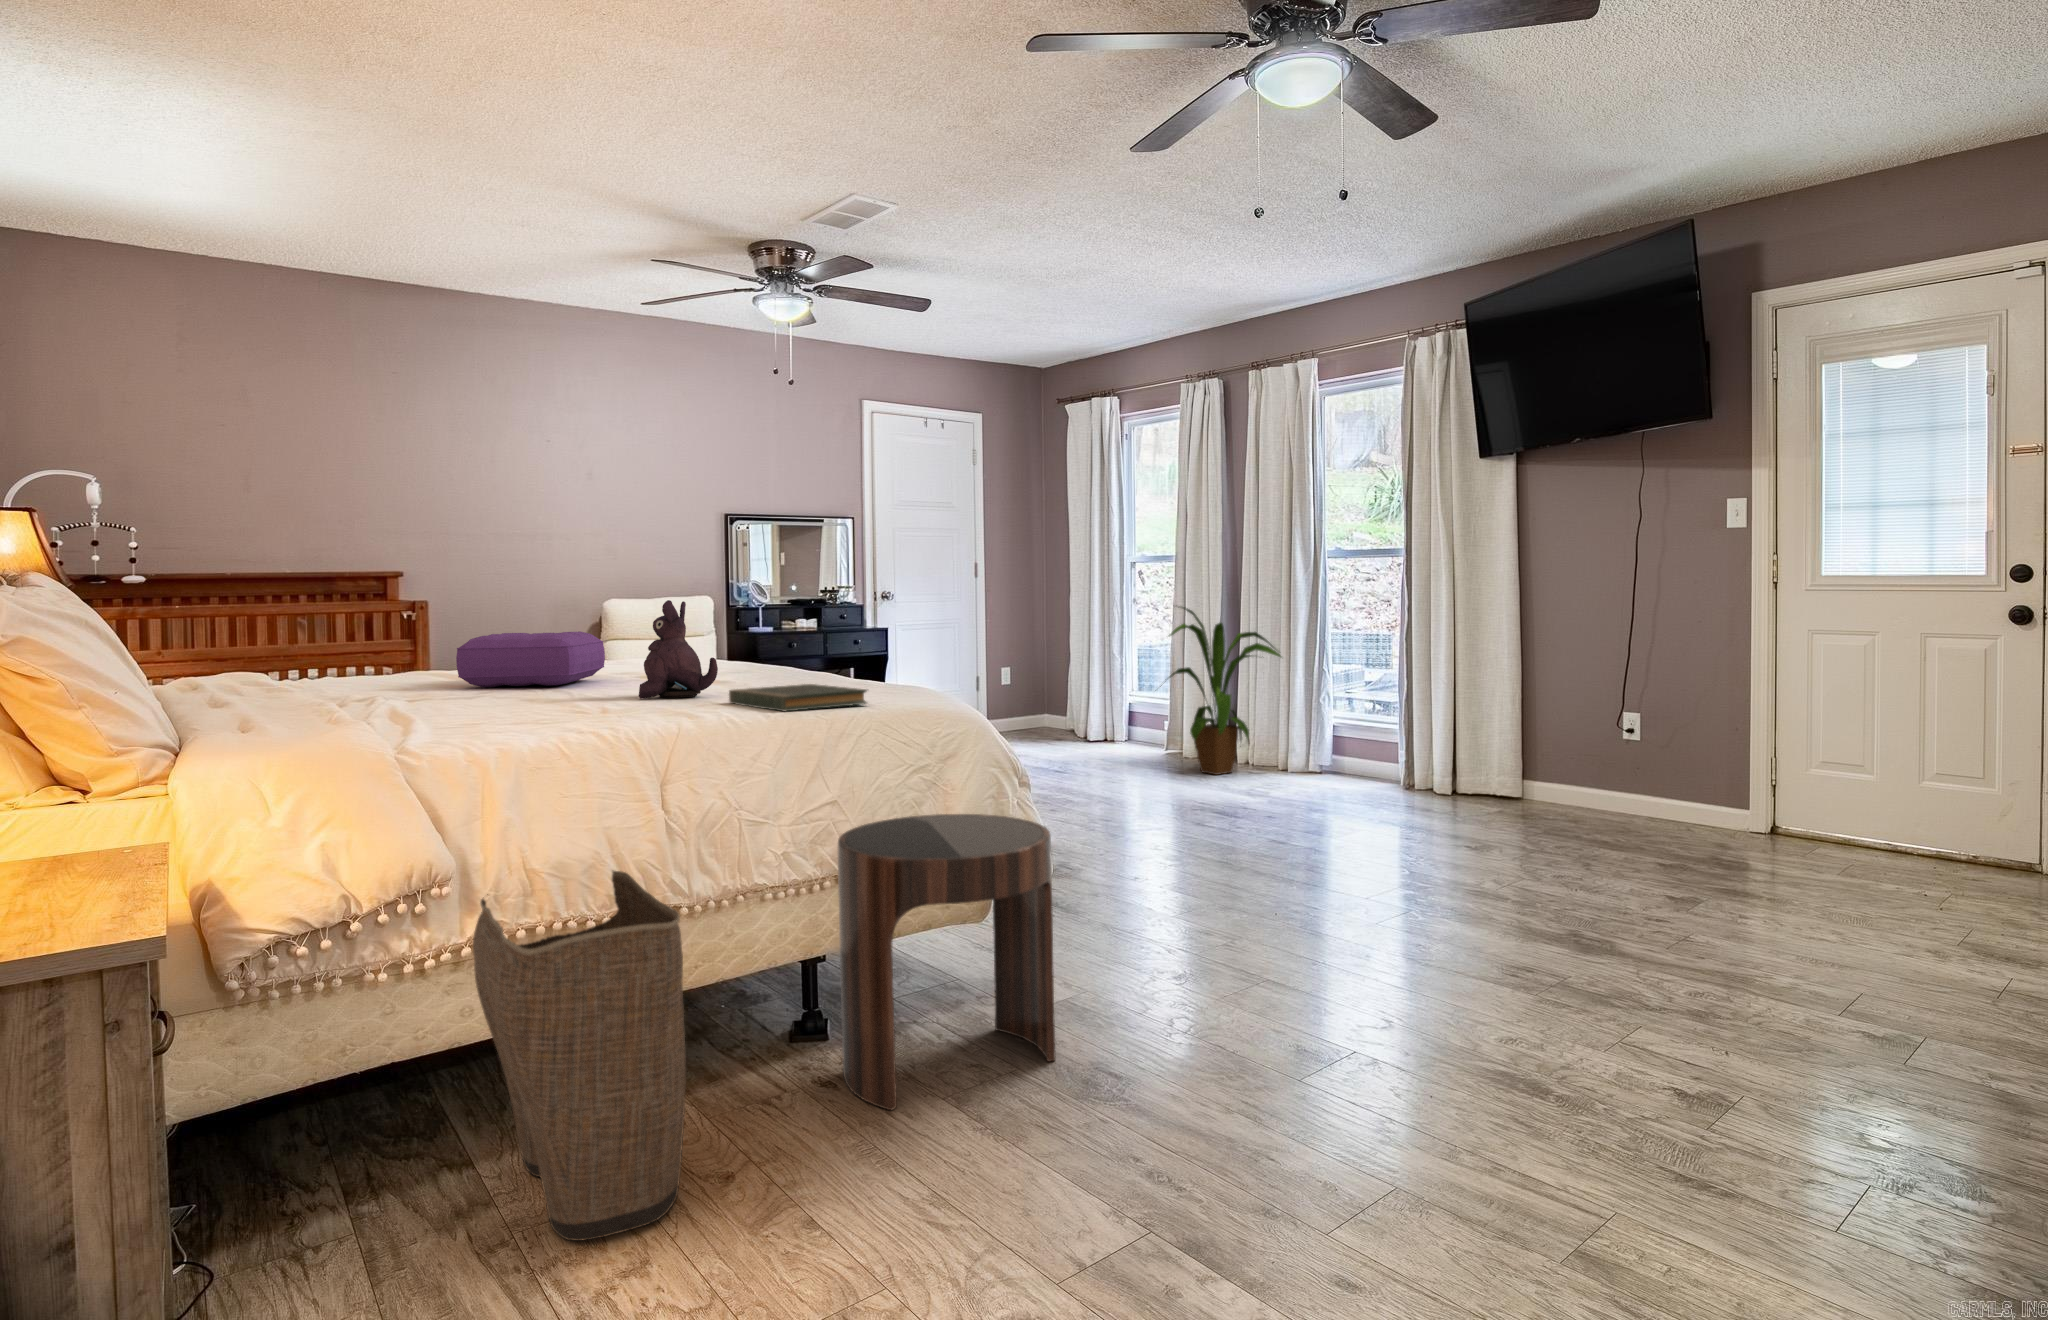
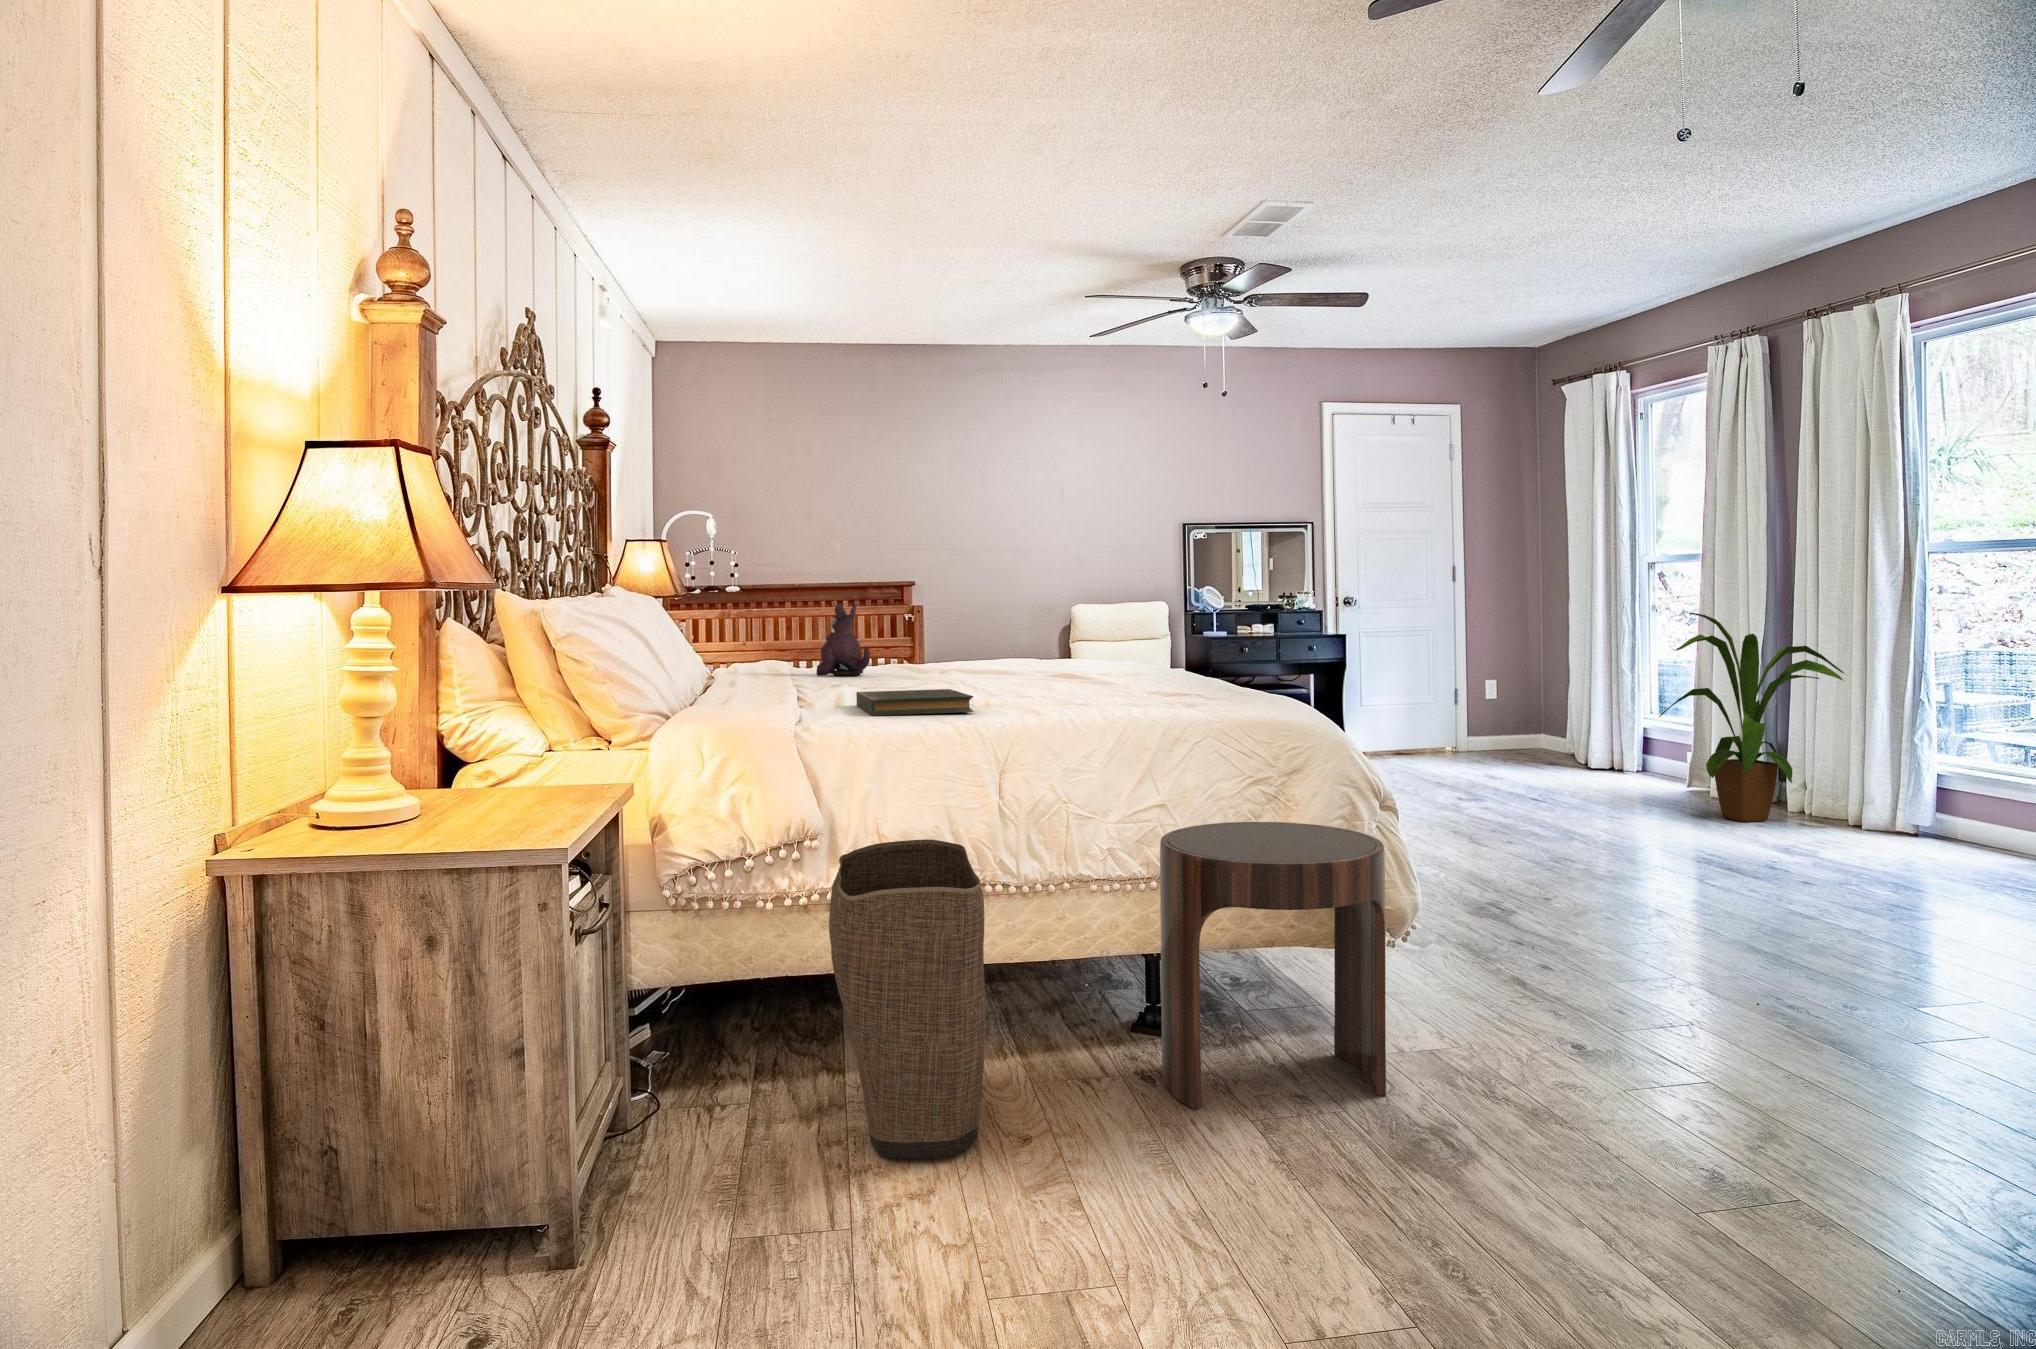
plush toy: present [639,600,718,698] -> present [816,603,870,676]
pillow: present [456,631,605,687] -> none [886,633,1015,681]
book: present [729,684,867,711] -> present [856,689,974,716]

